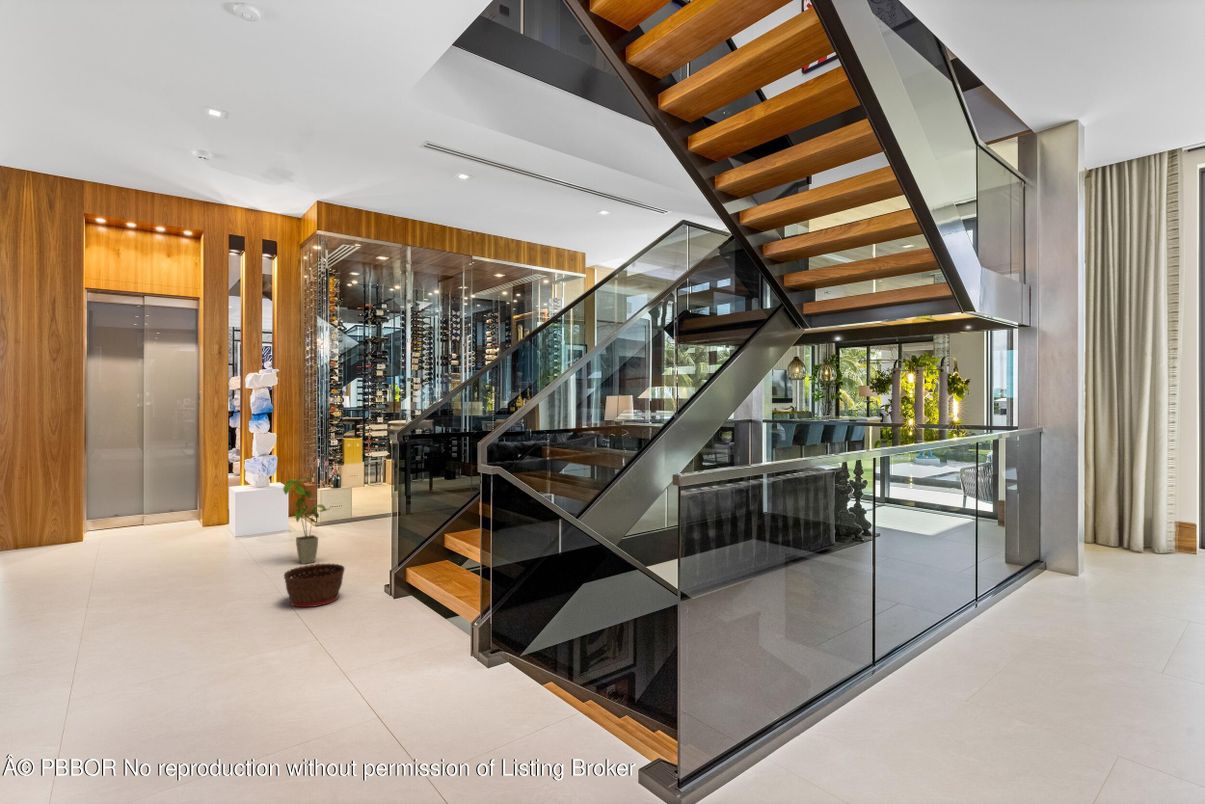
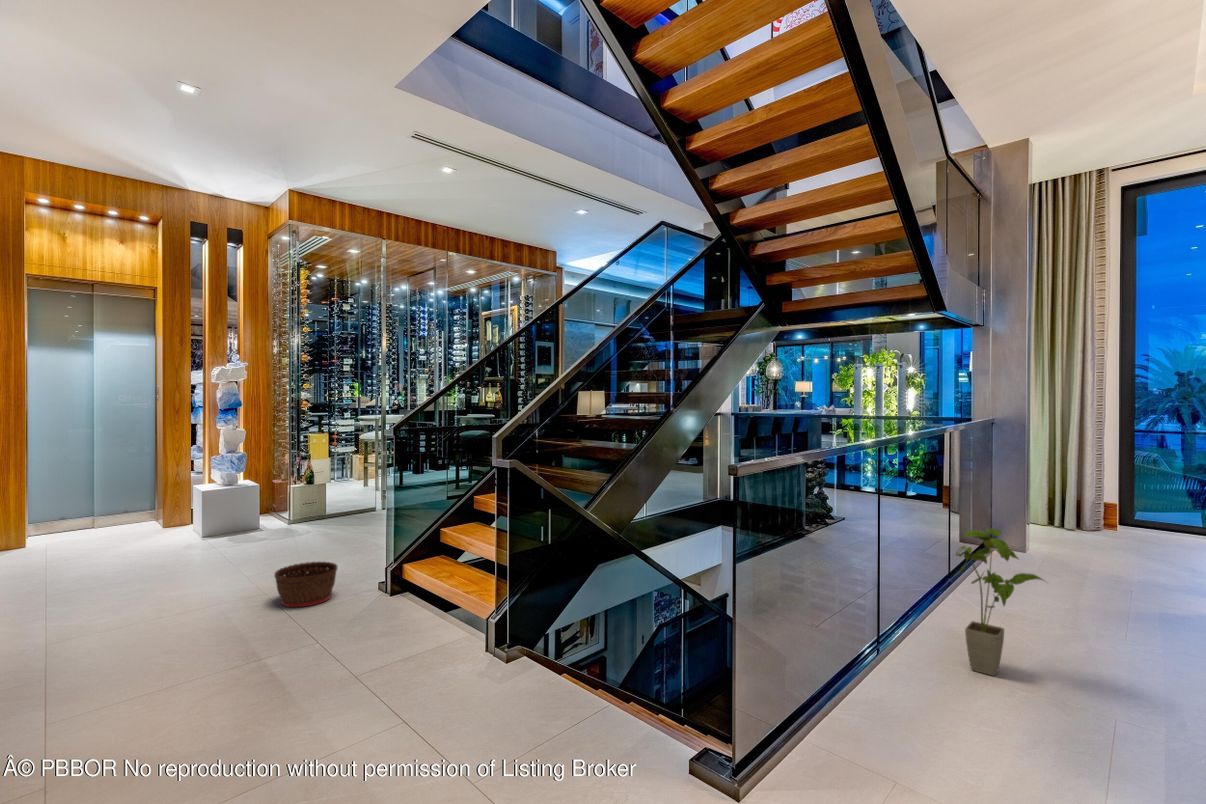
house plant: present [283,479,328,564] -> present [956,528,1043,676]

